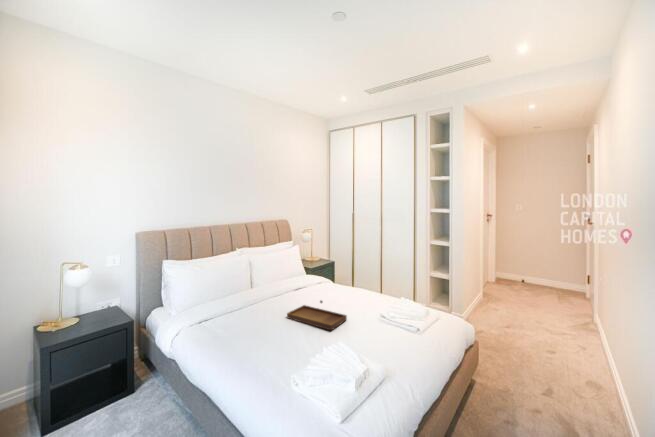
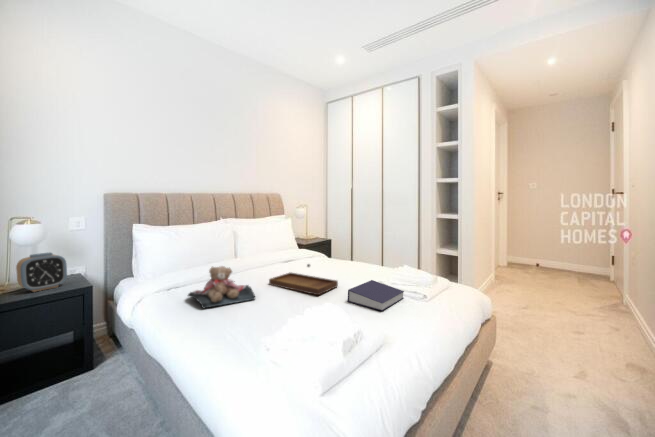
alarm clock: none [70,292,111,328] -> present [16,253,67,292]
teddy bear: none [221,307,279,346] -> present [188,266,255,308]
book: none [357,315,404,347] -> present [348,280,404,311]

